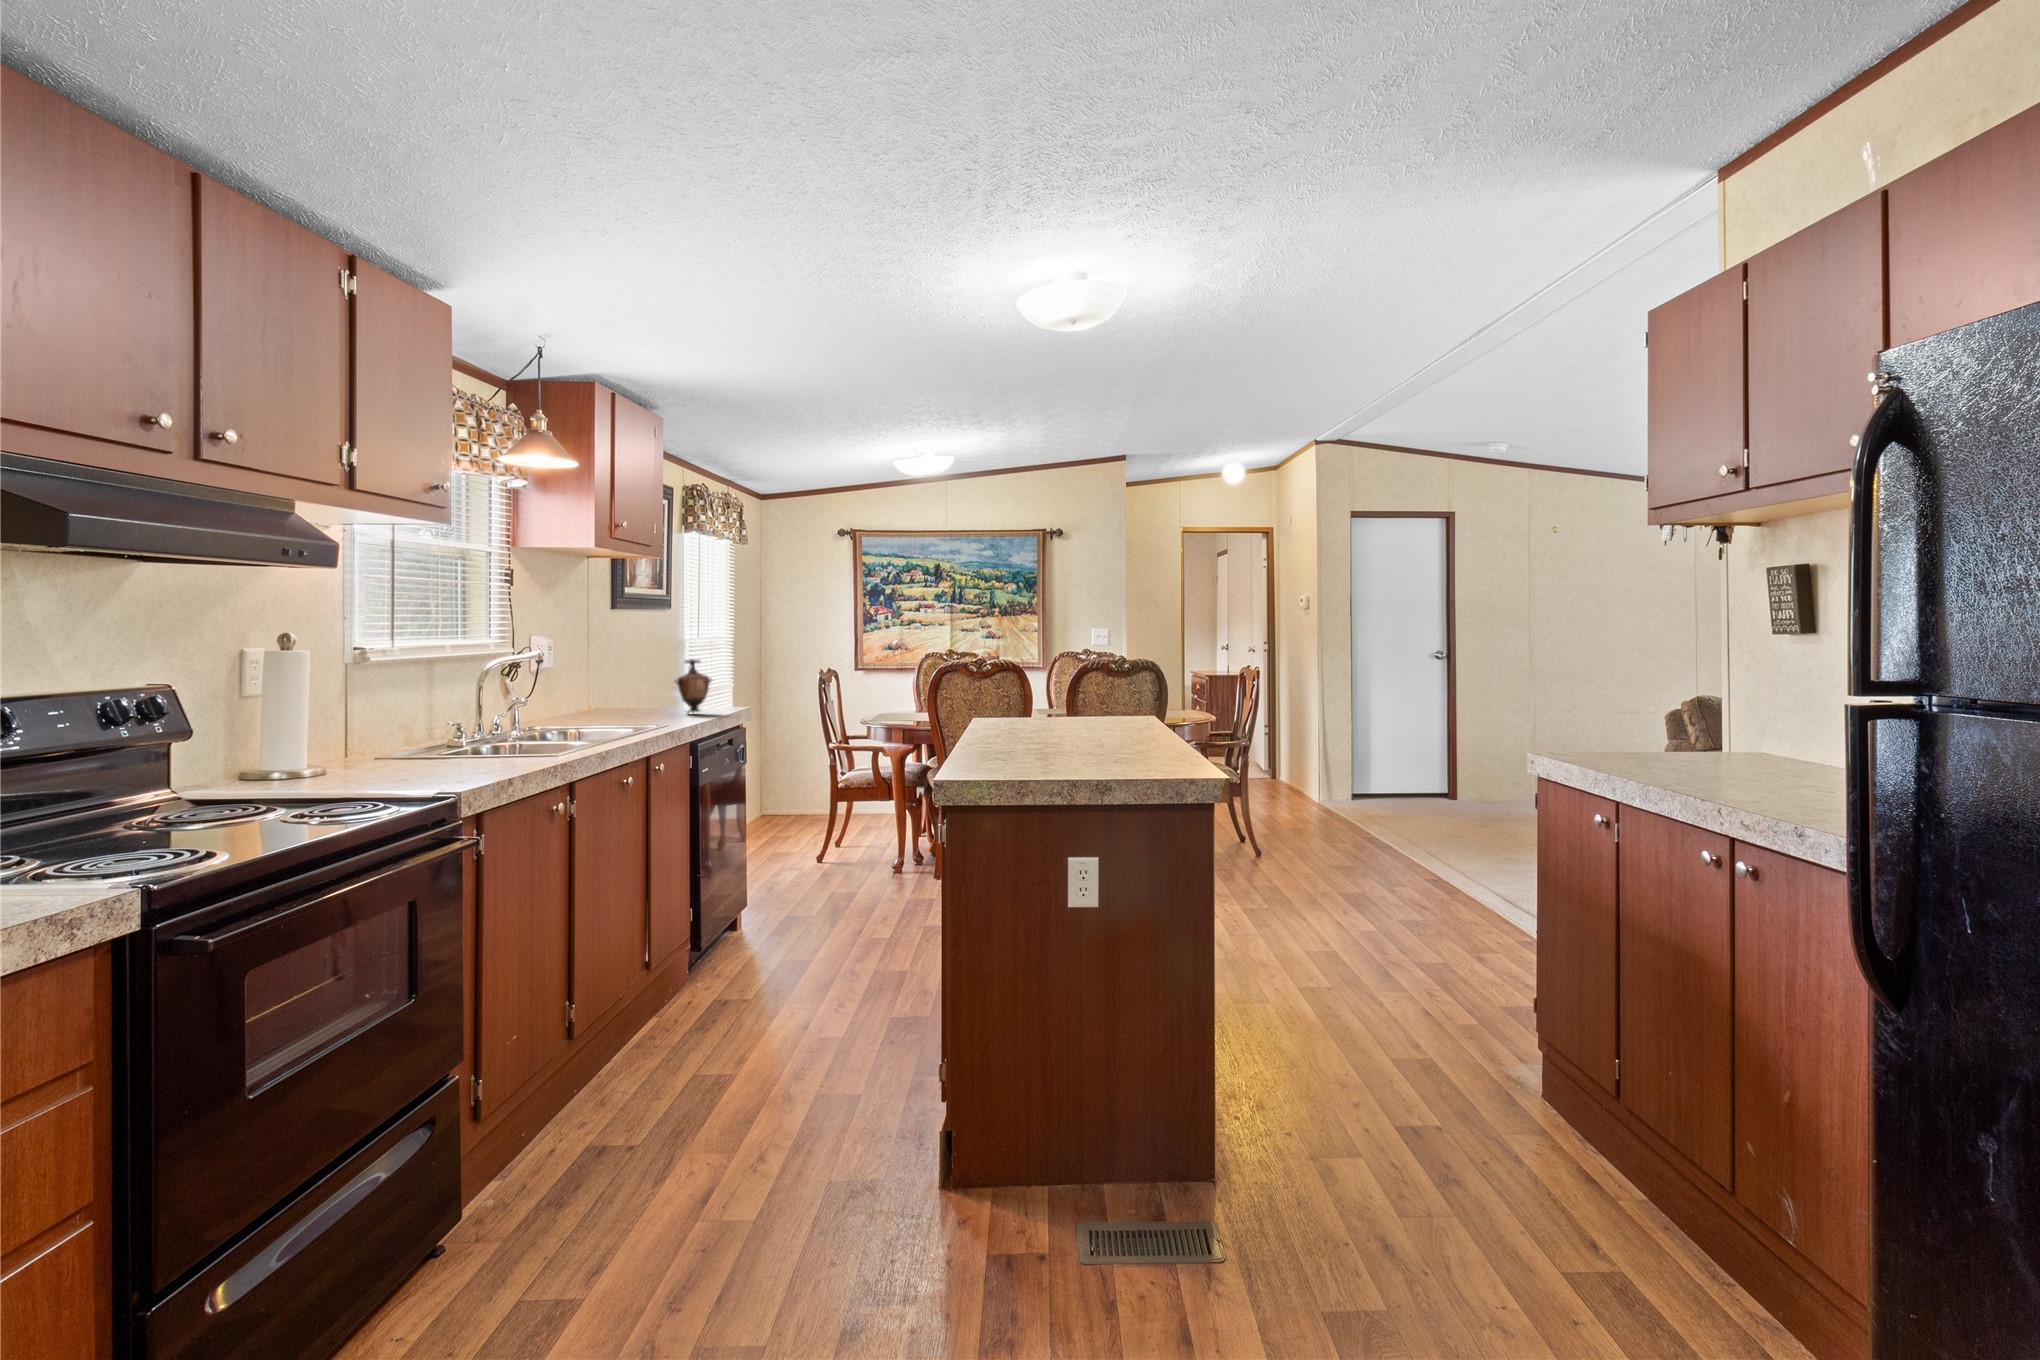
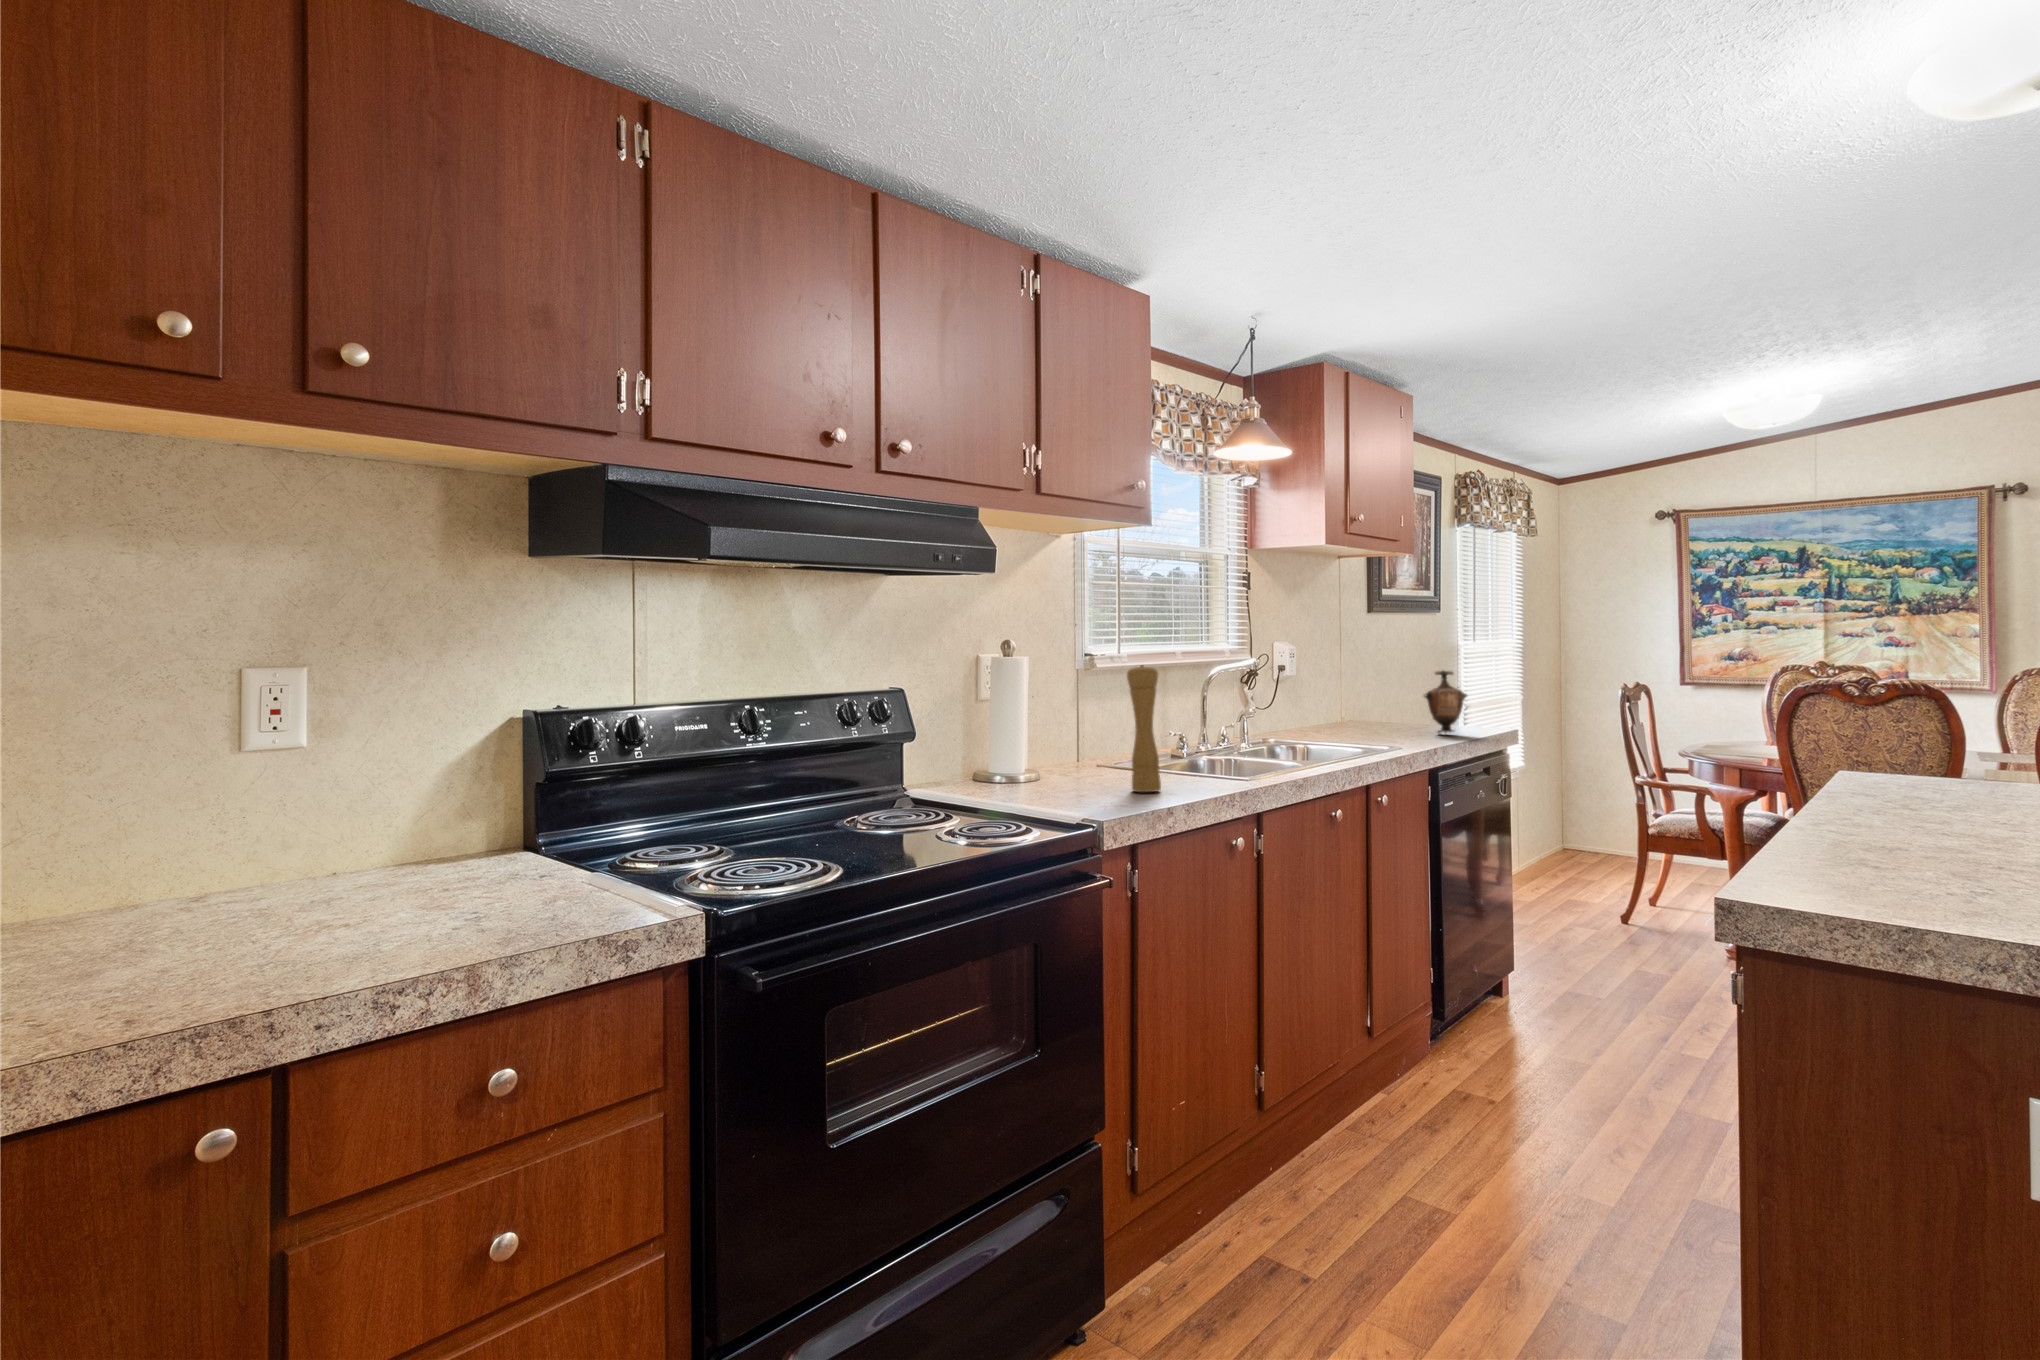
pepper mill: none [445,655,482,772] -> present [1127,665,1161,792]

